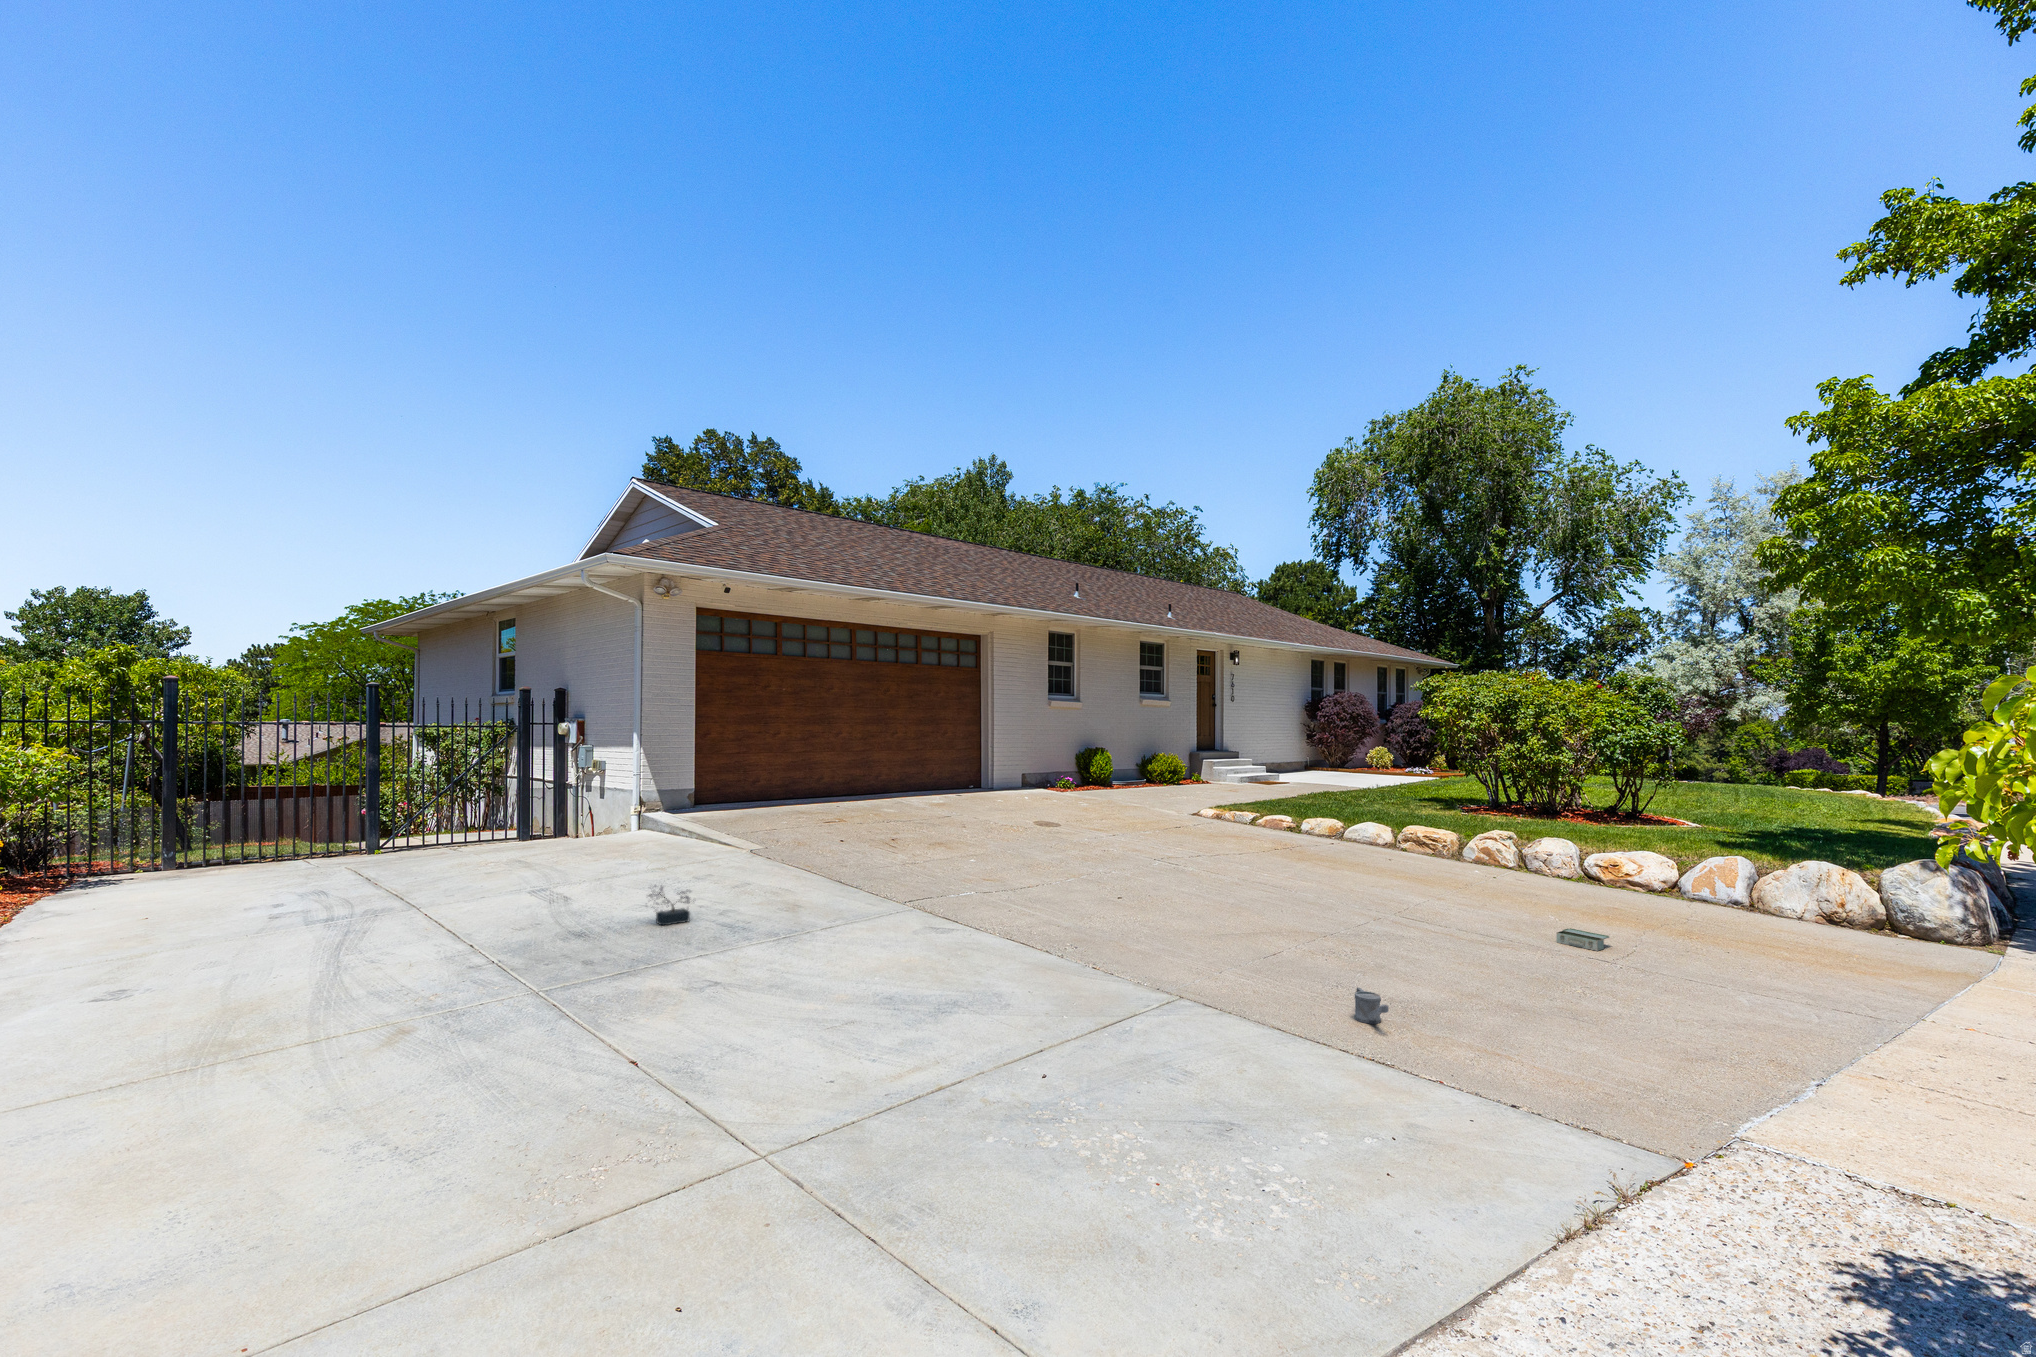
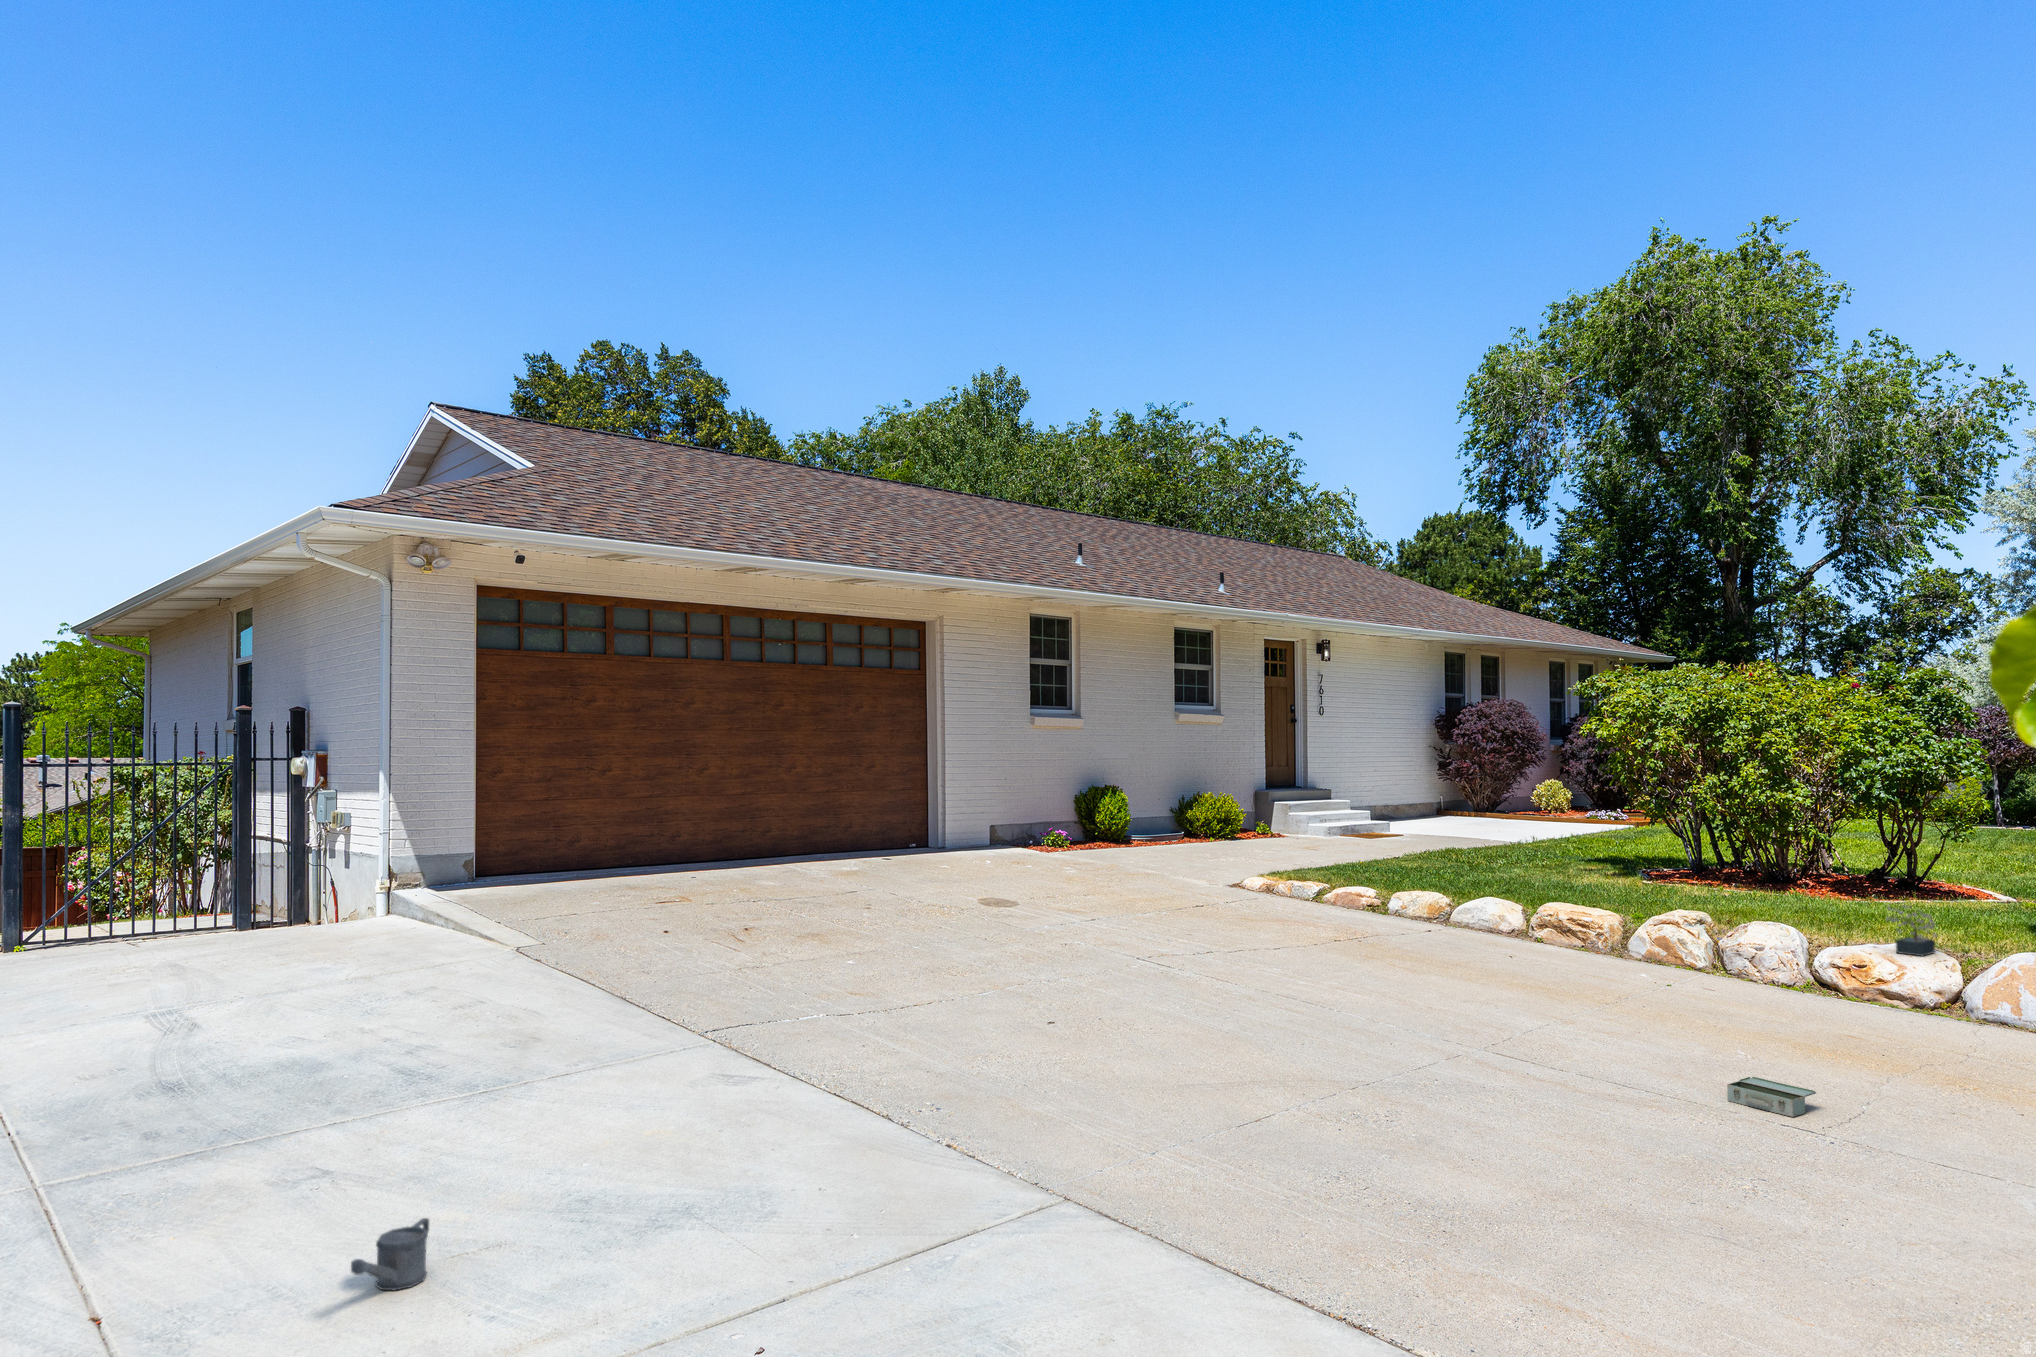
decorative plant: present [648,885,694,925] -> present [1886,906,1937,956]
watering can: present [1355,988,1389,1024] -> present [351,1218,429,1291]

